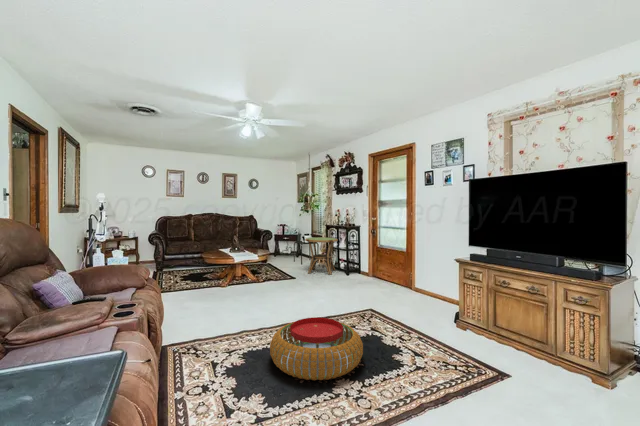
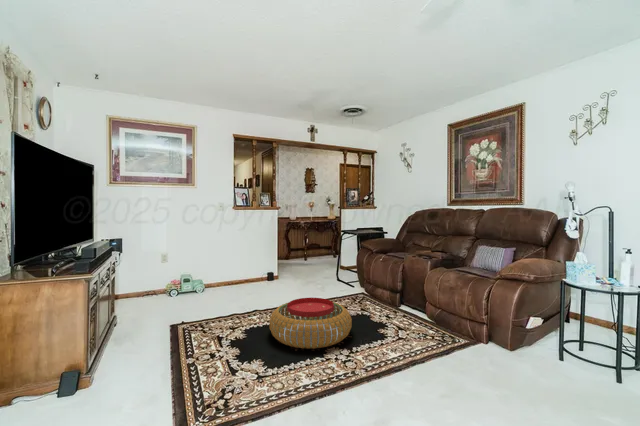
side table: present [305,237,338,275] -> none [302,233,333,267]

